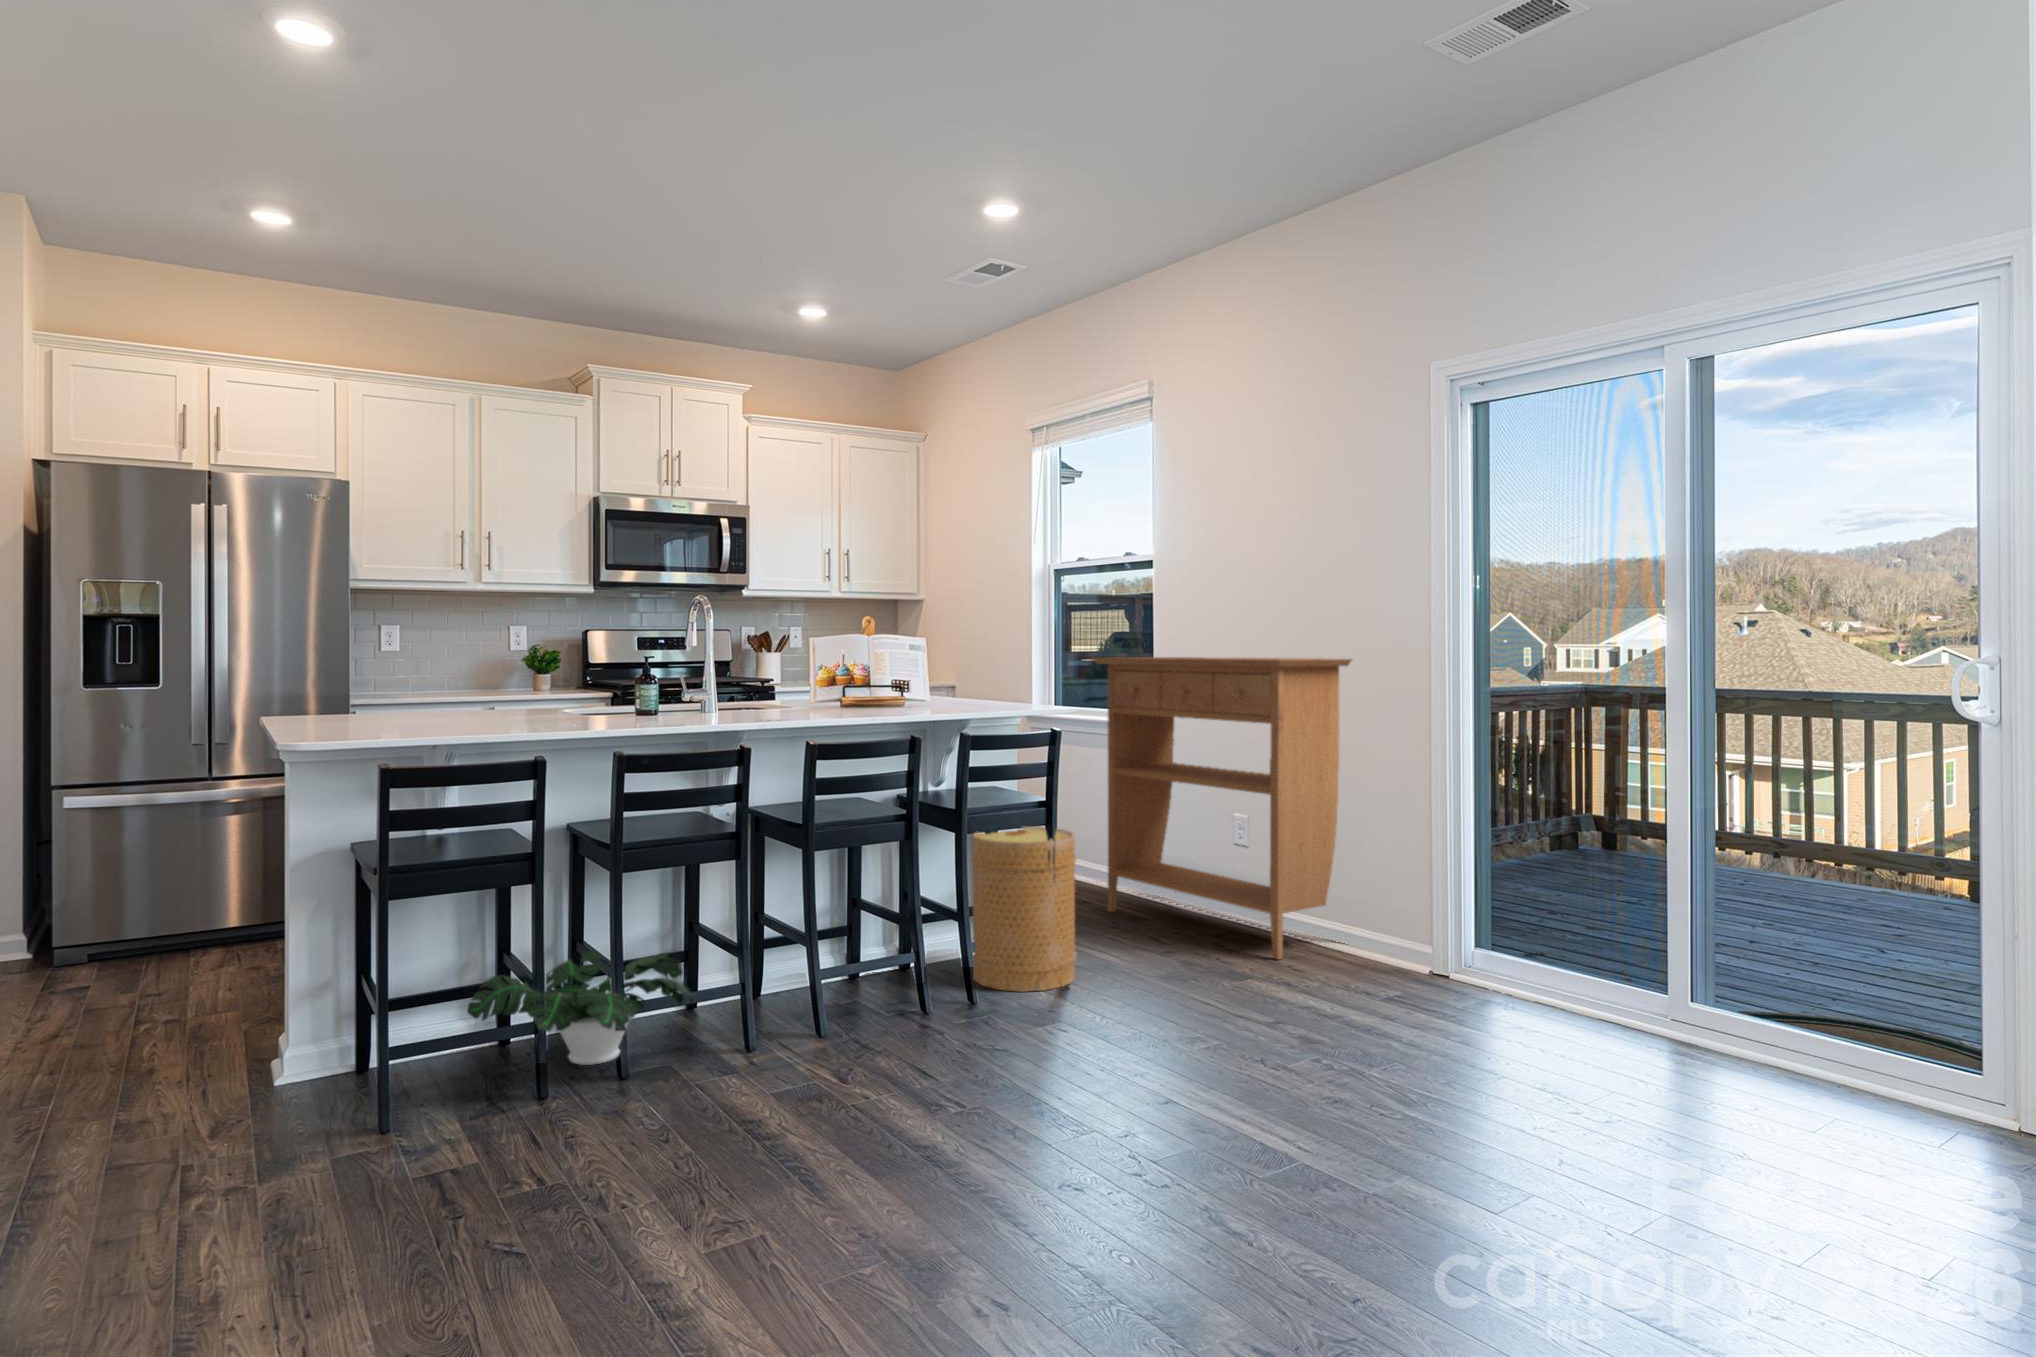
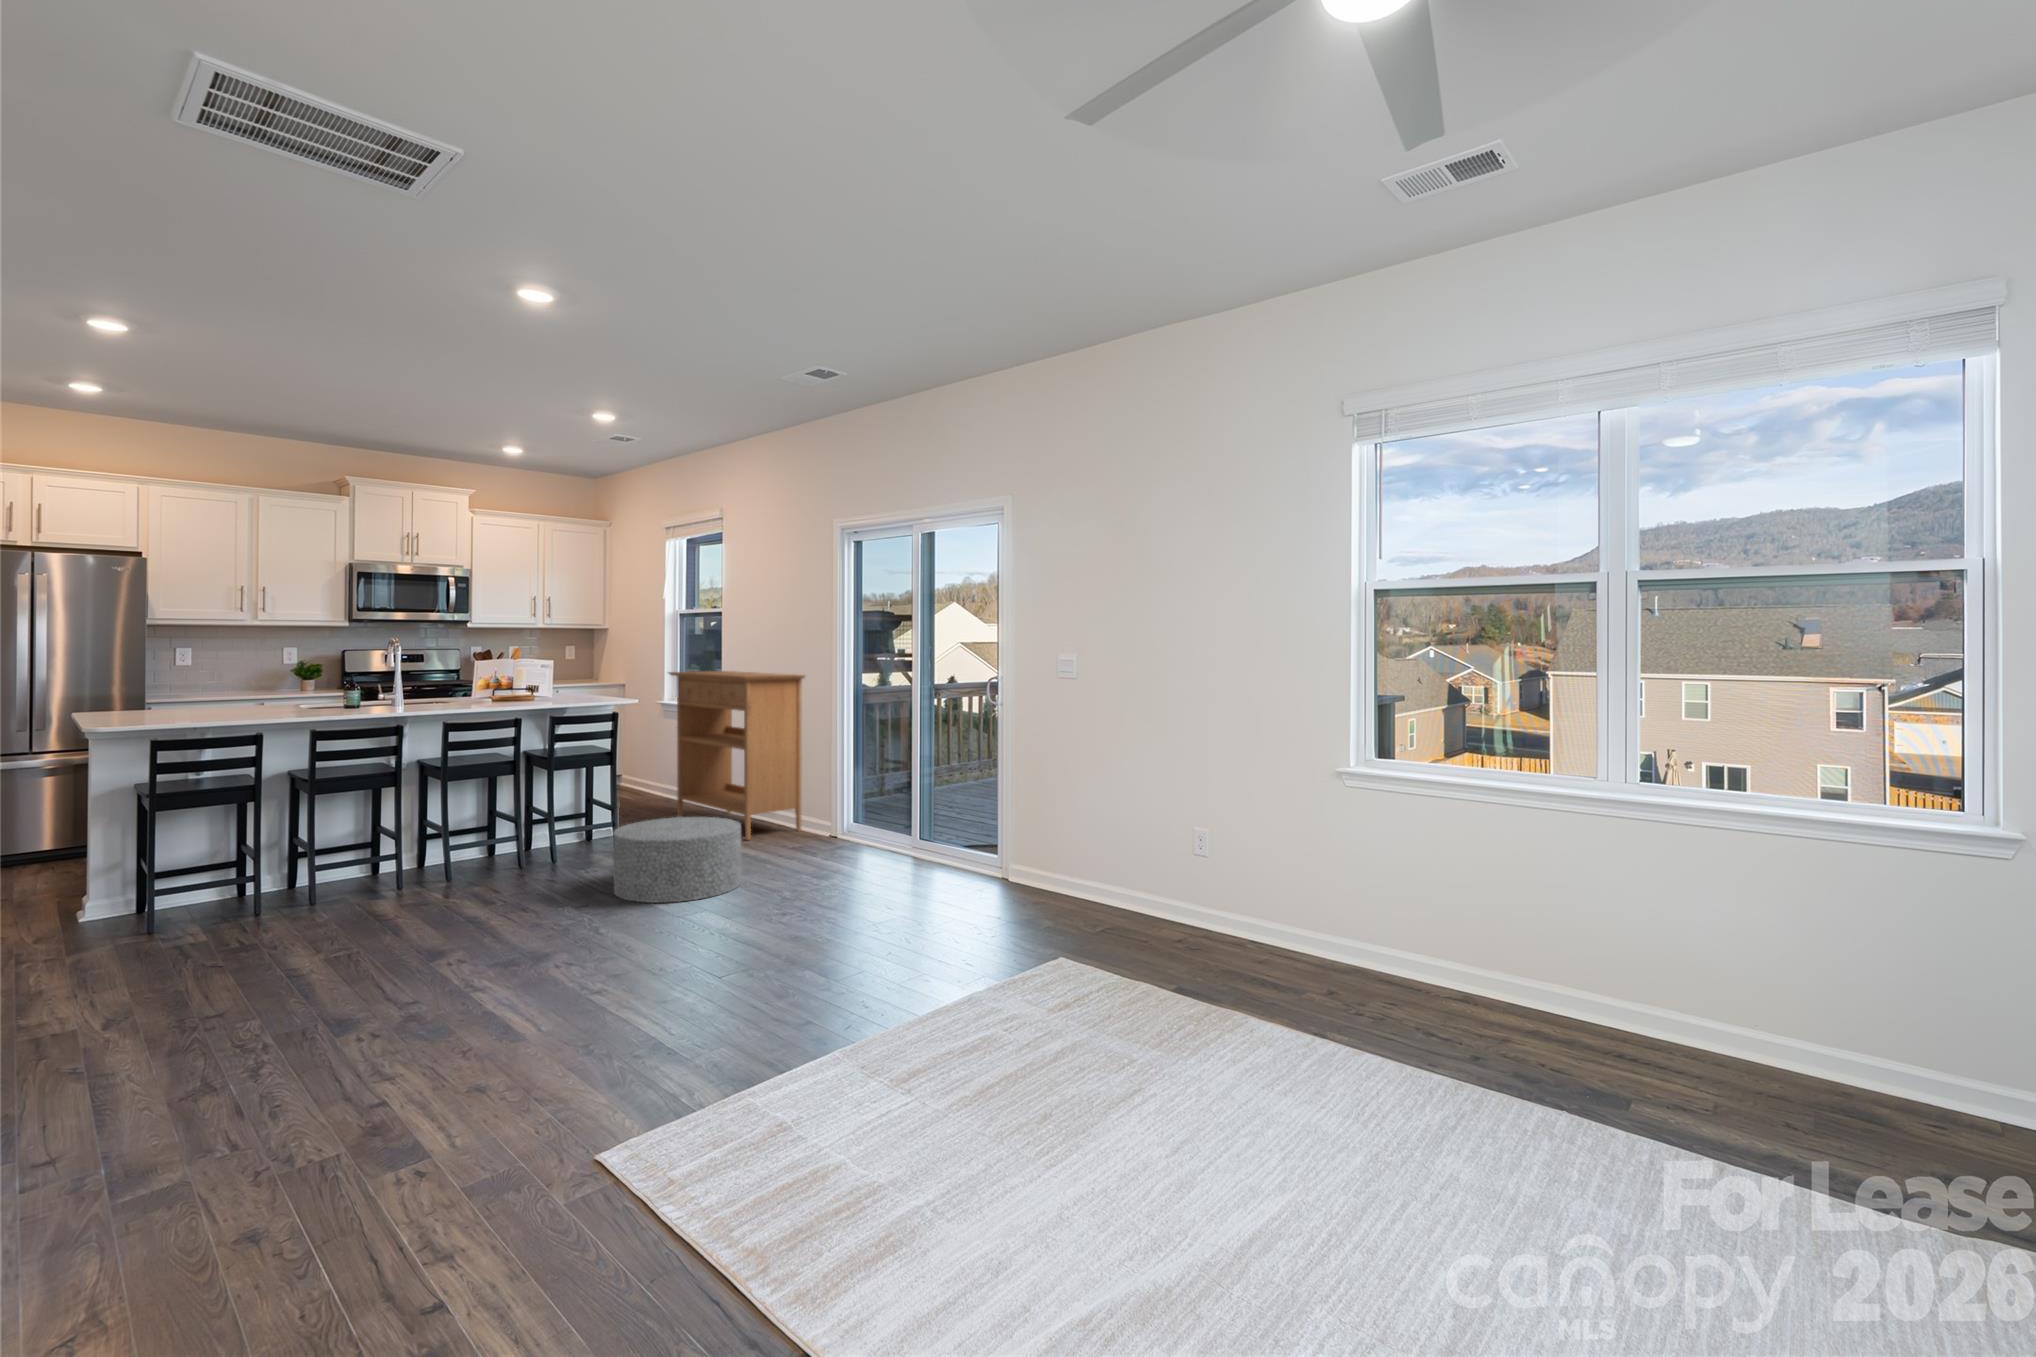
basket: present [971,827,1076,992] -> none [556,770,622,860]
ottoman: none [1148,925,1392,1116] -> present [613,817,741,903]
potted plant: present [467,951,694,1065] -> none [208,841,356,902]

